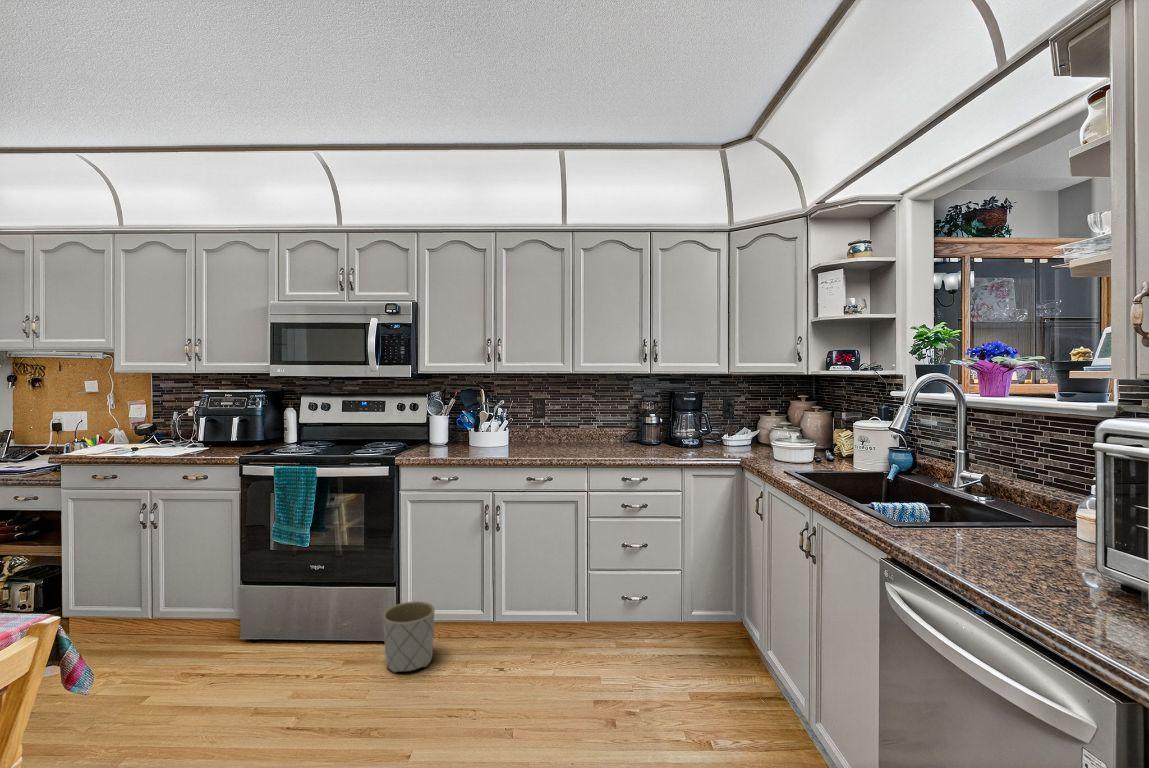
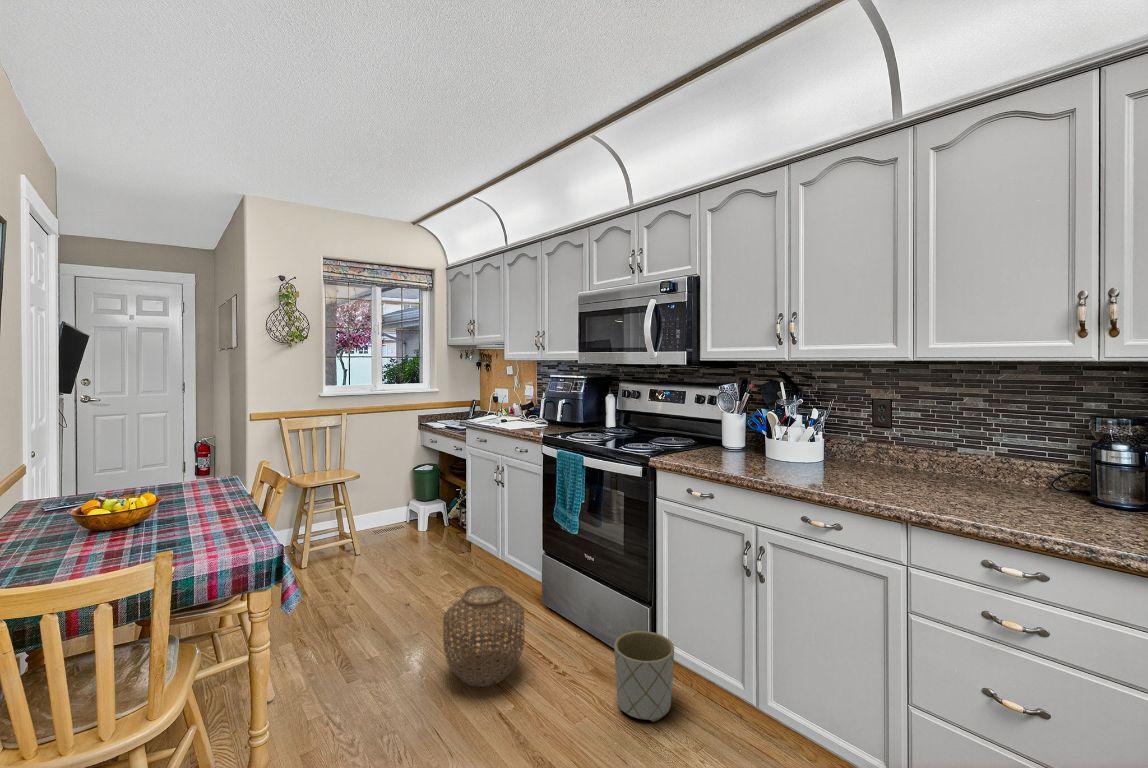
woven basket: none [181,614,283,725] -> present [443,585,524,687]

